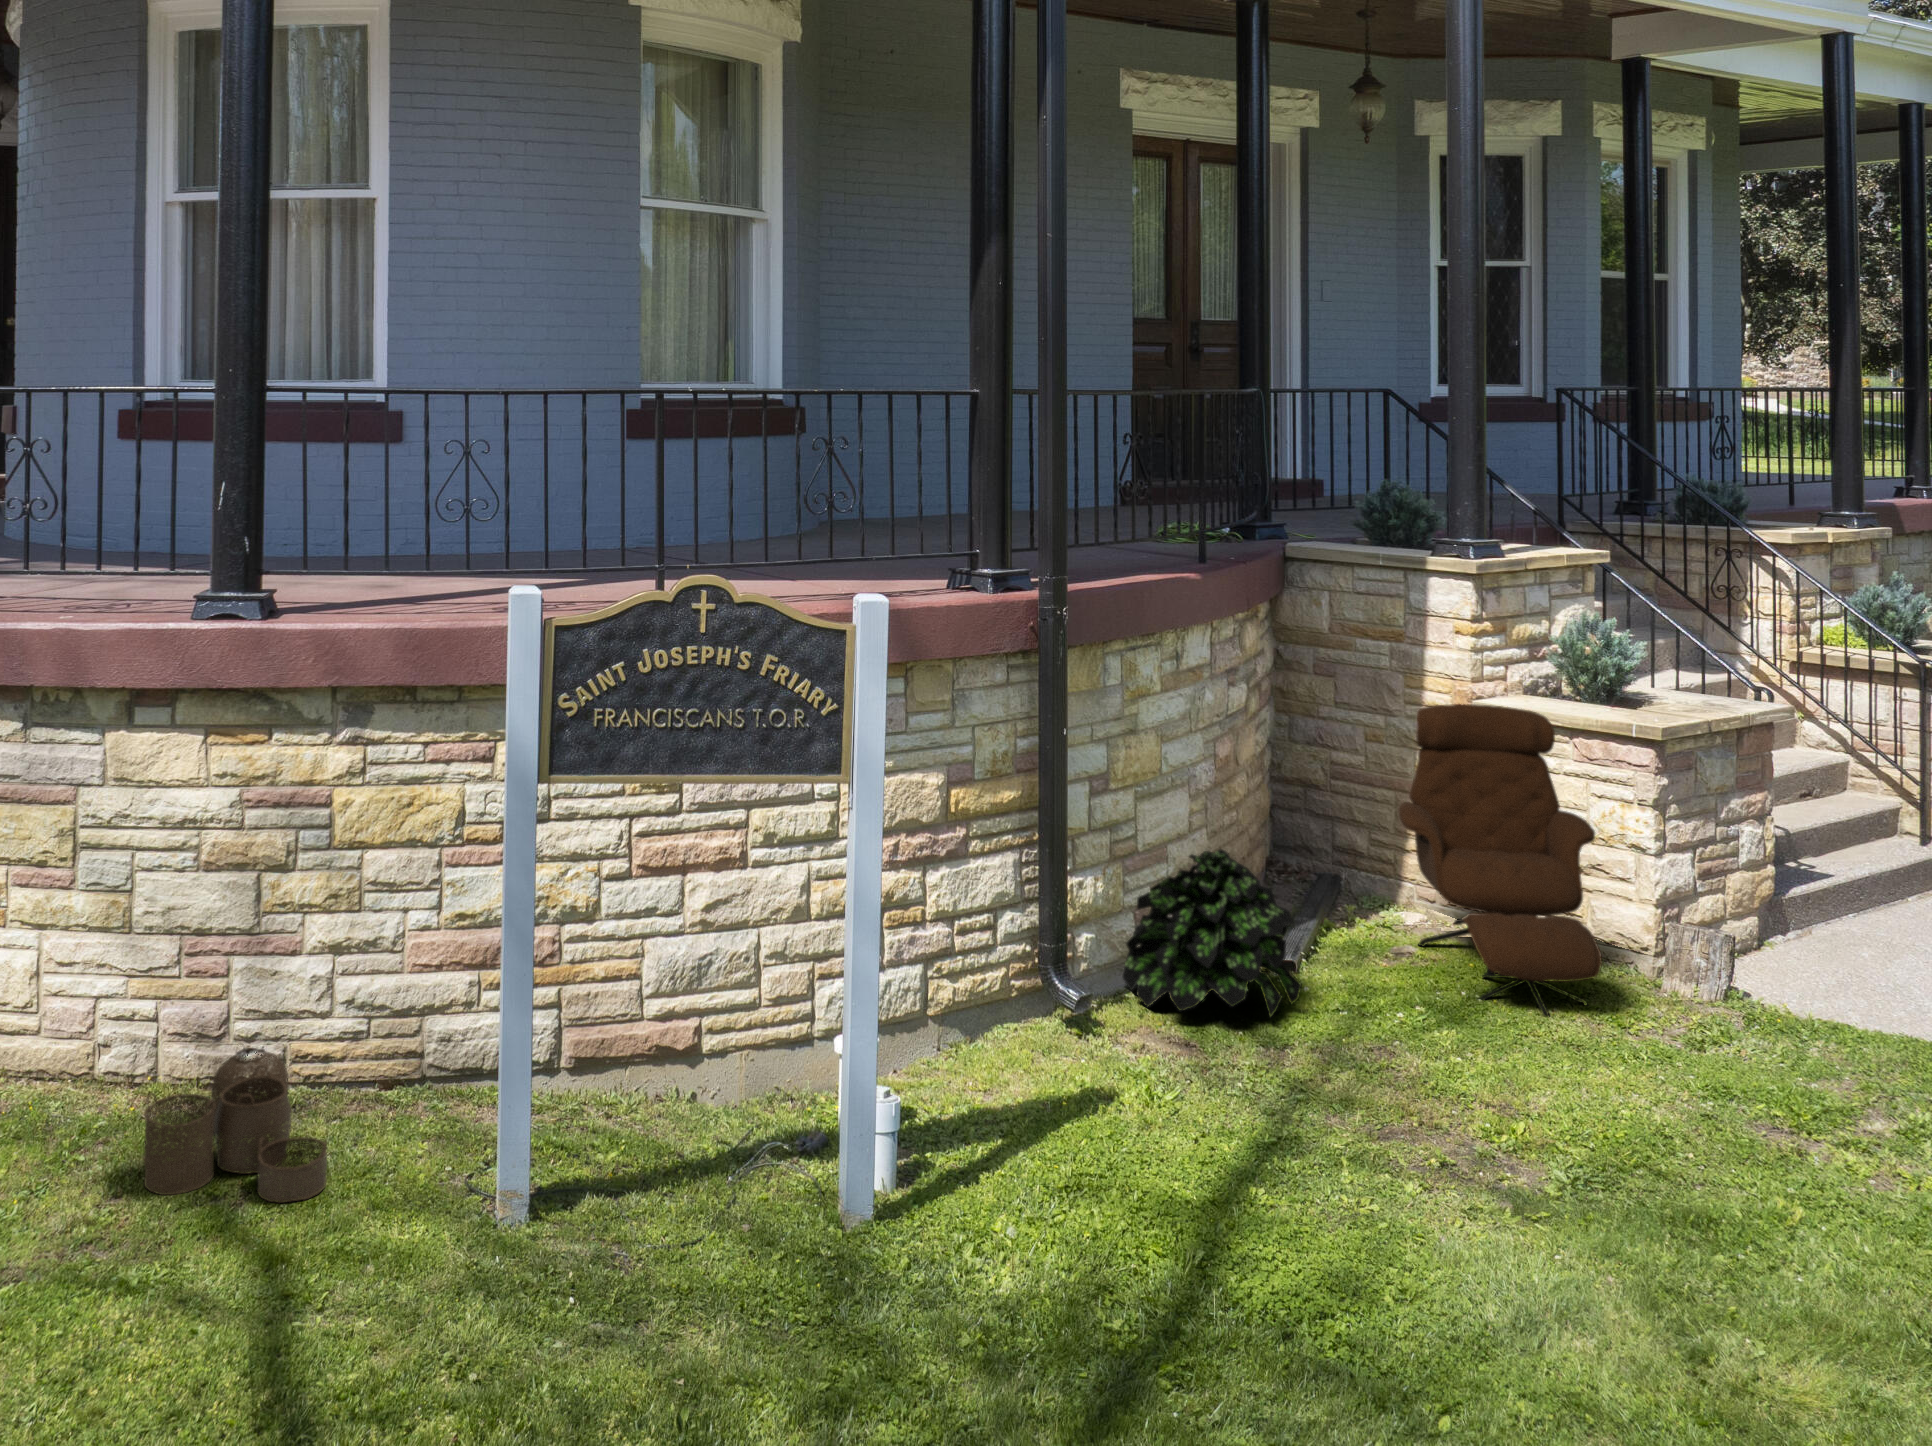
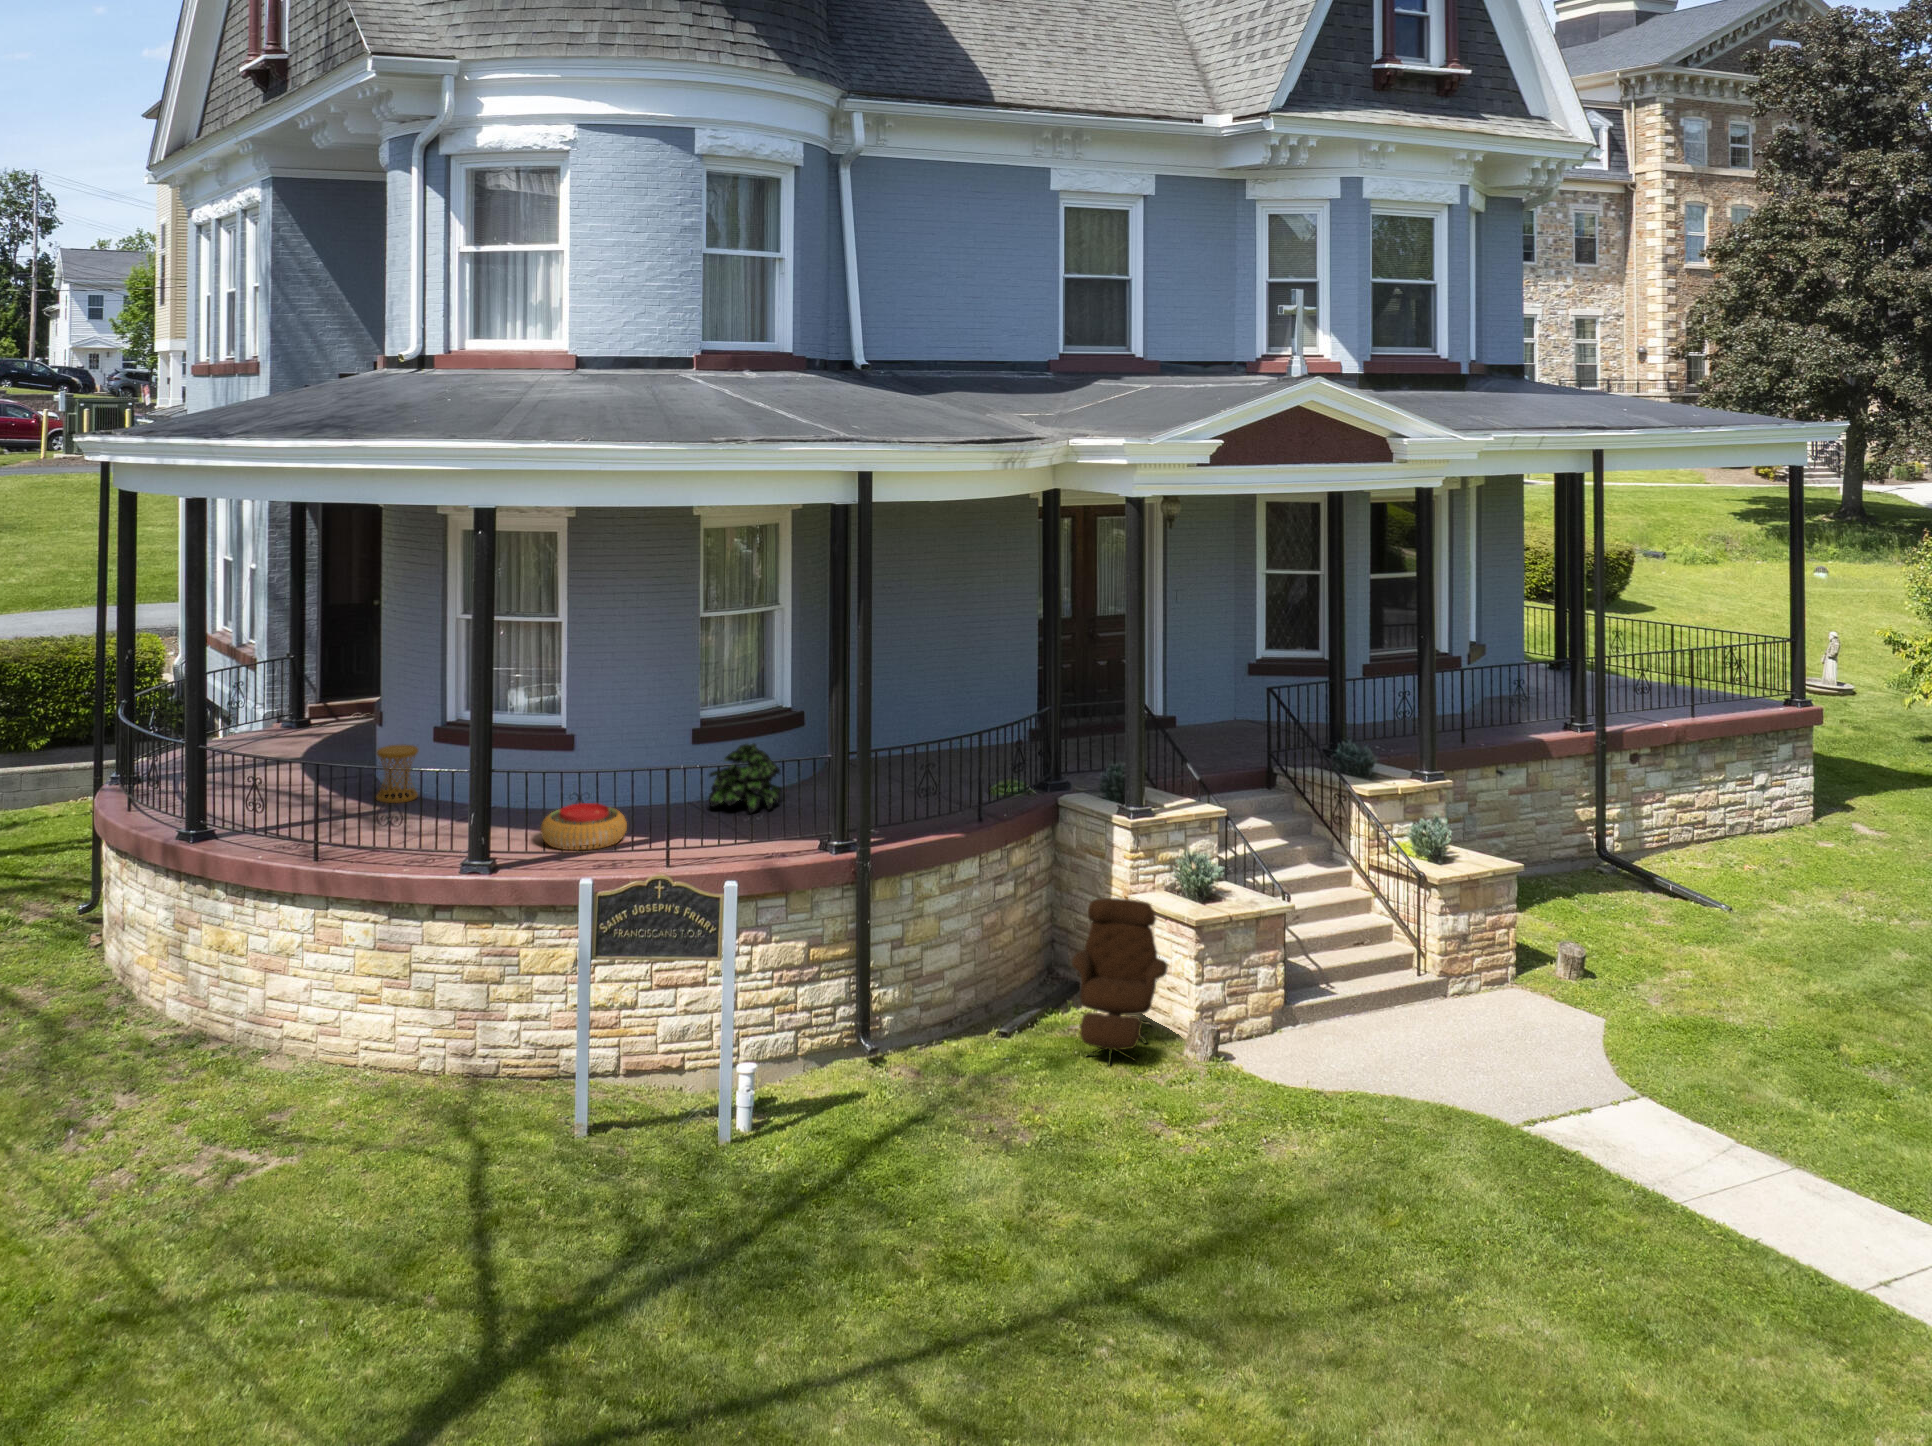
side table: none [20,467,104,568] -> present [376,745,418,803]
pouf: none [361,525,538,606] -> present [541,803,627,850]
potted plant: present [1122,849,1302,1017] -> present [709,744,782,813]
woven basket: present [144,1048,327,1203] -> none [440,1059,513,1126]

